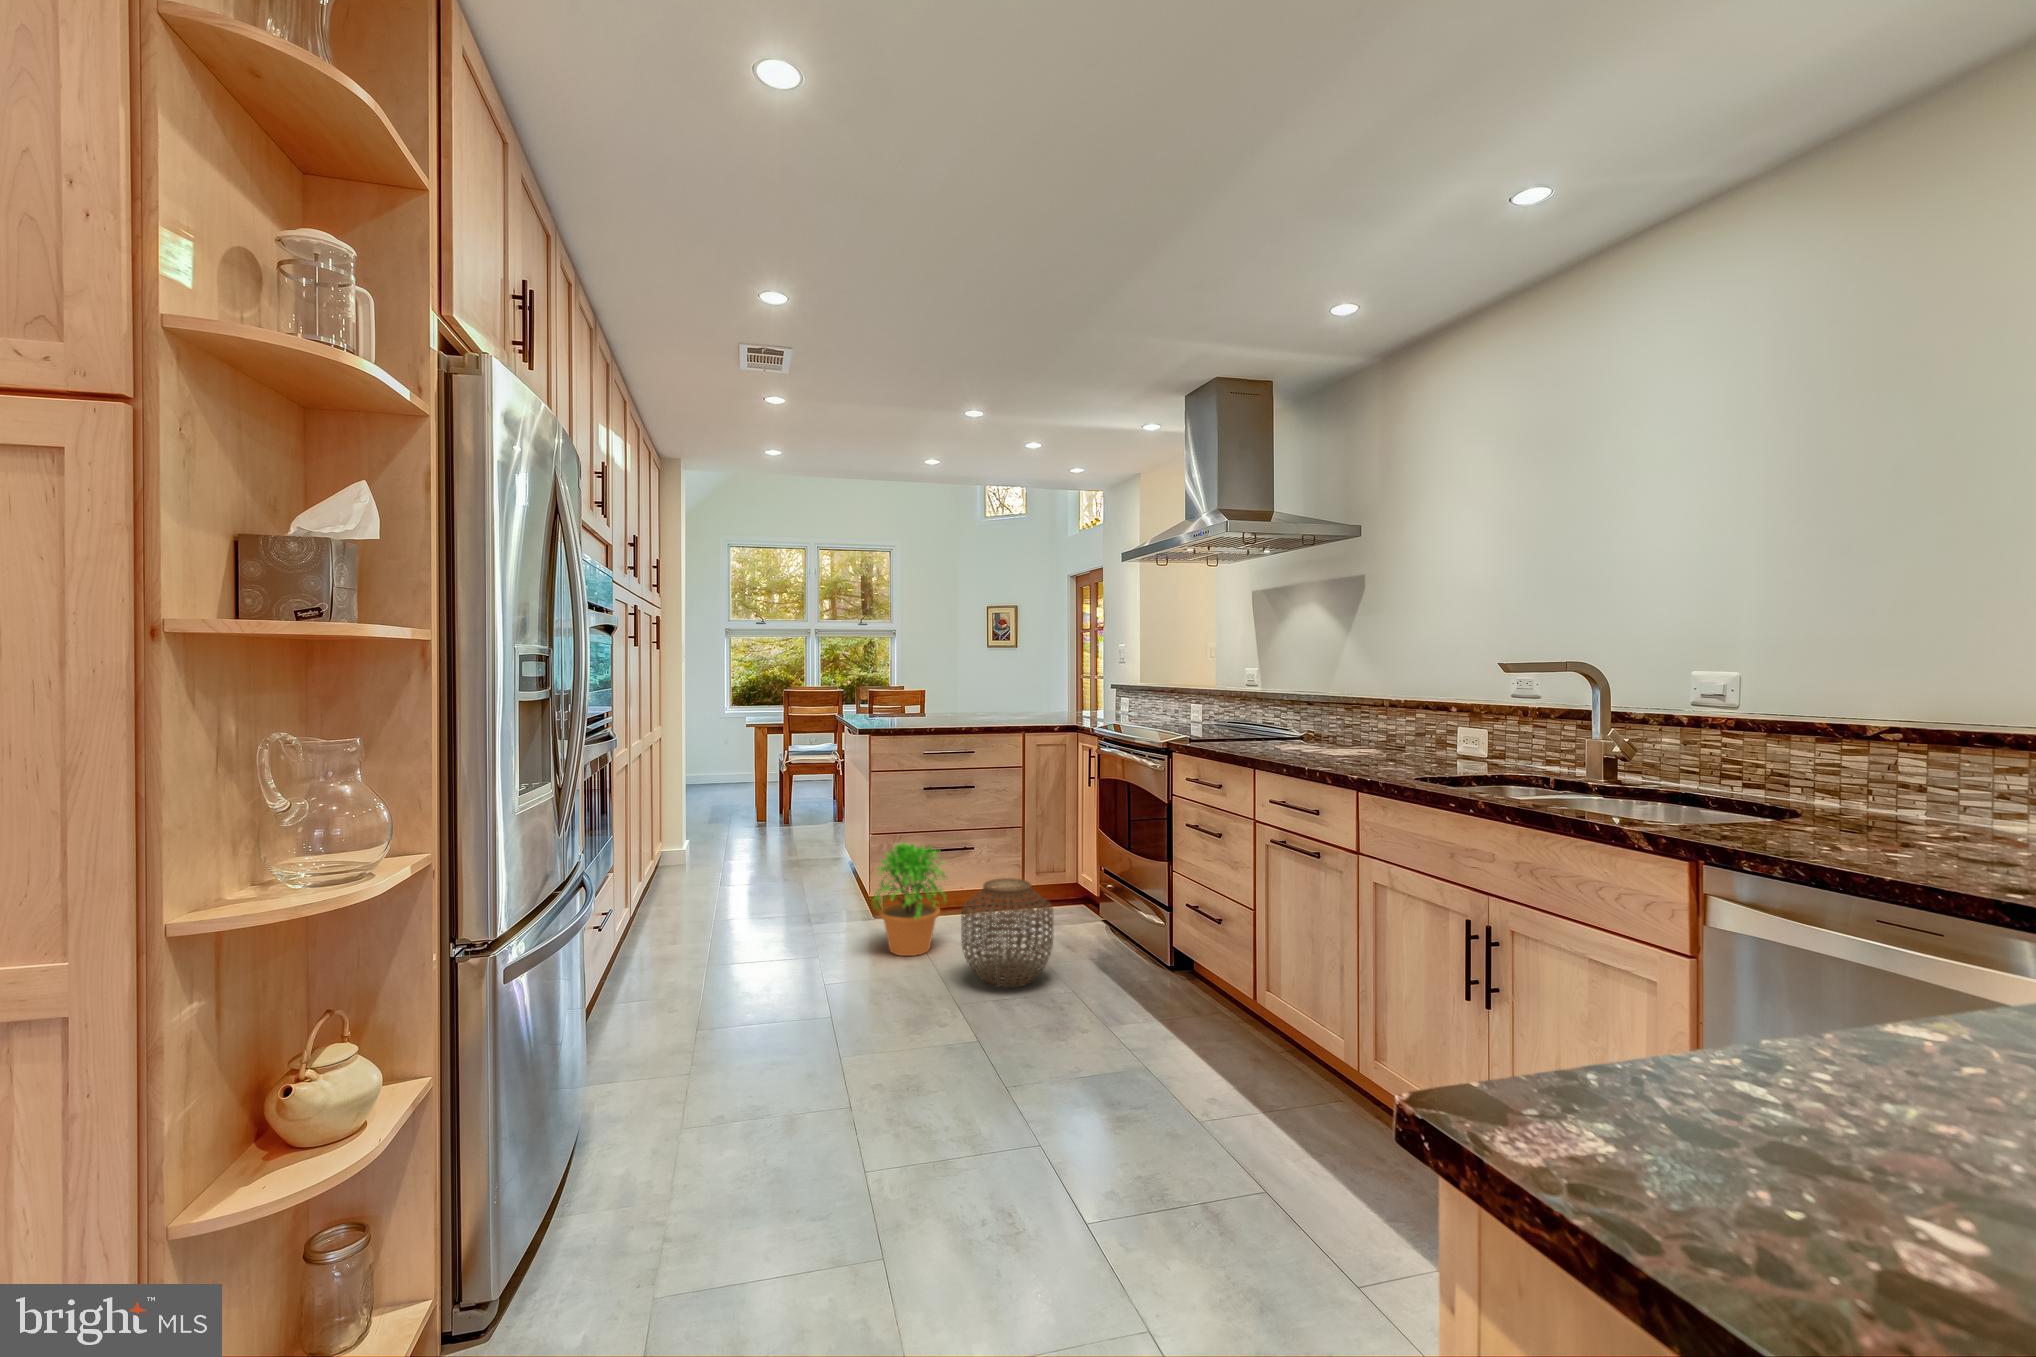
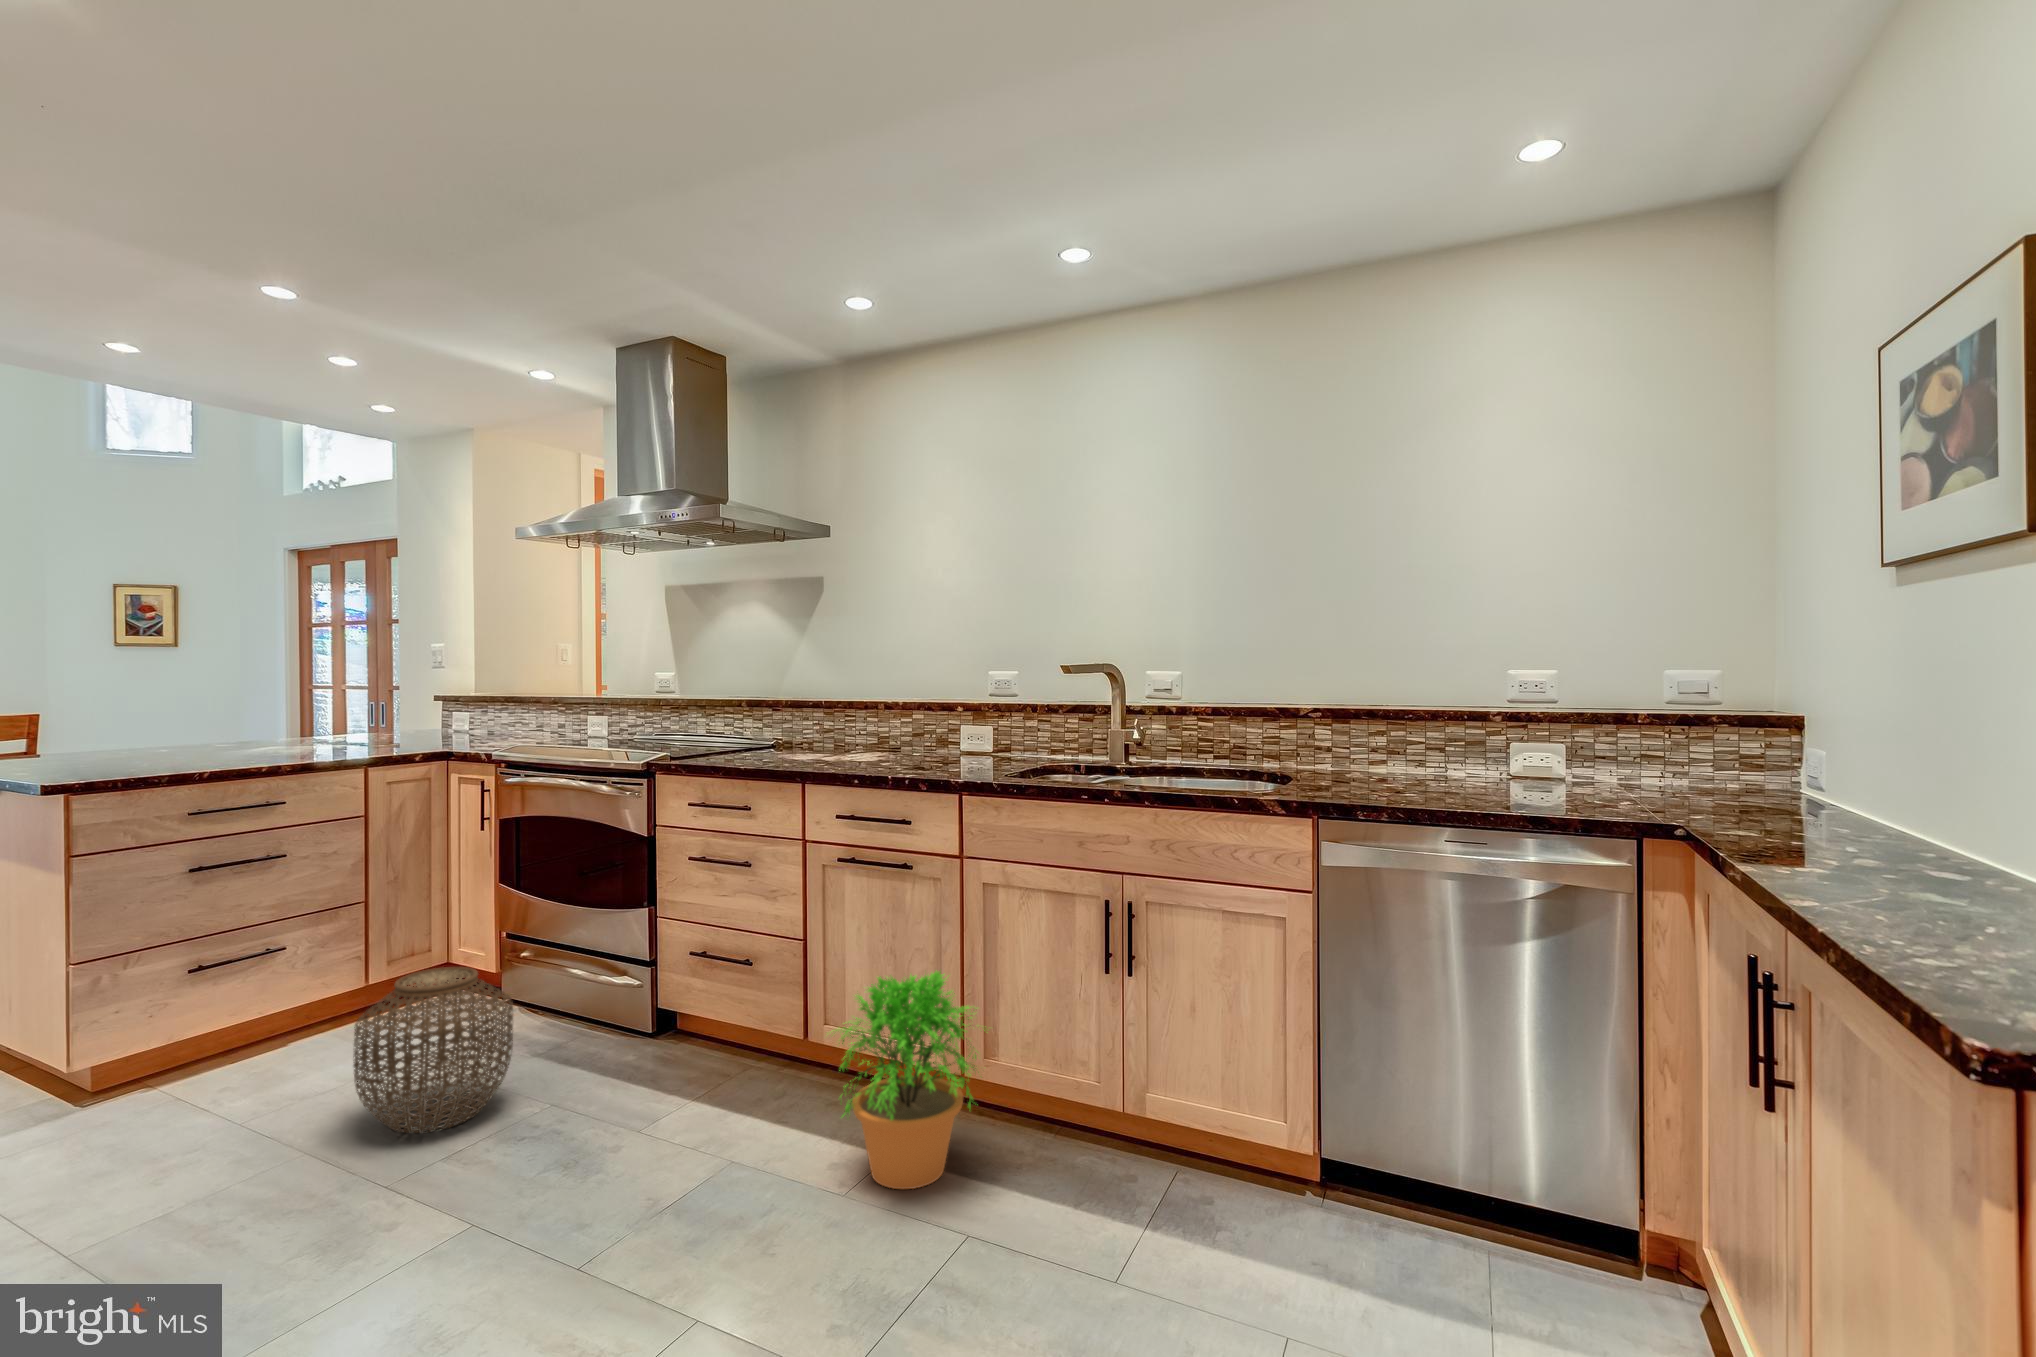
potted plant: present [874,842,947,956] -> present [835,971,976,1189]

